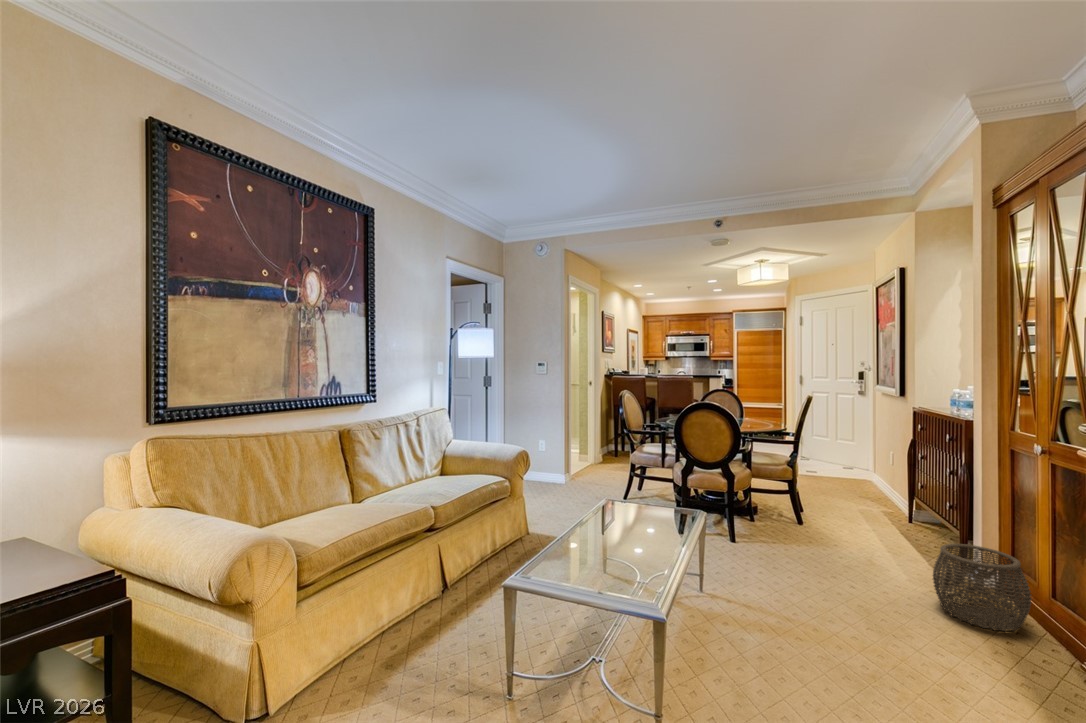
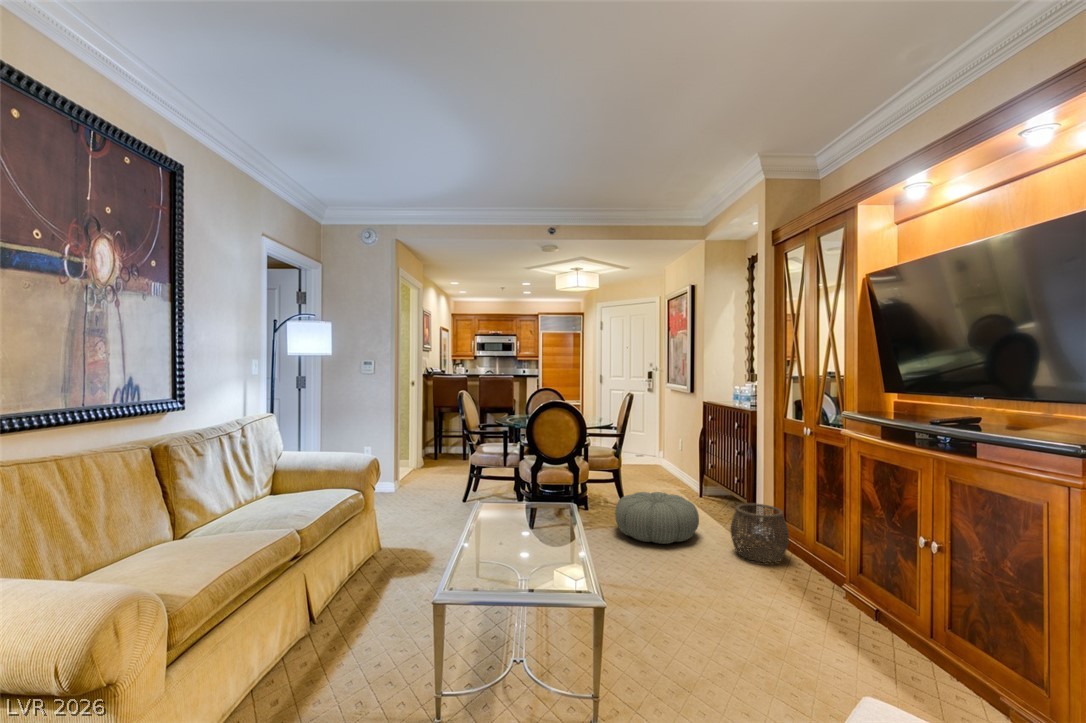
pouf: none [776,512,891,579] -> present [615,492,699,544]

